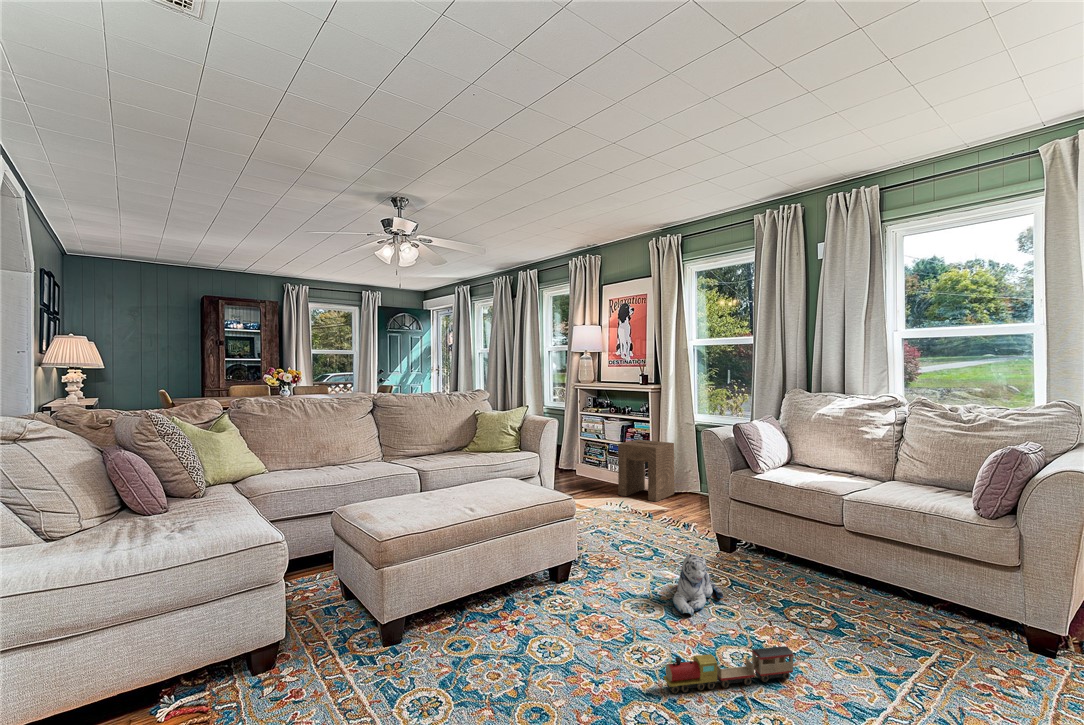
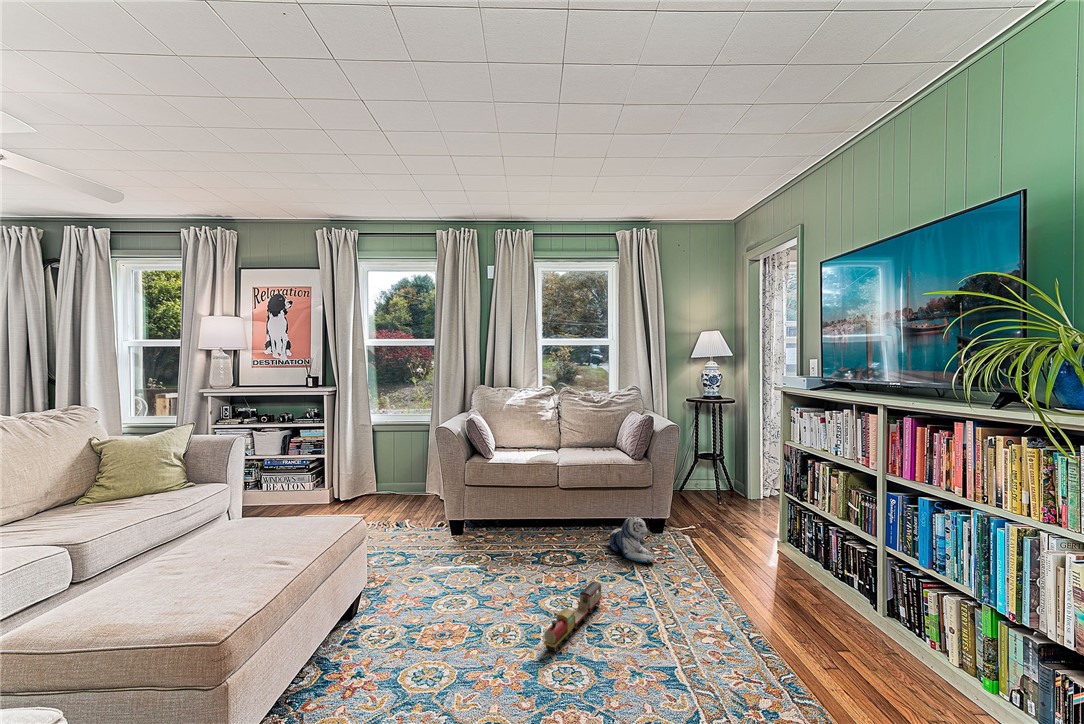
stool: present [618,440,674,502] -> none [297,446,354,511]
plush toy: present [673,554,723,615] -> present [609,517,654,563]

